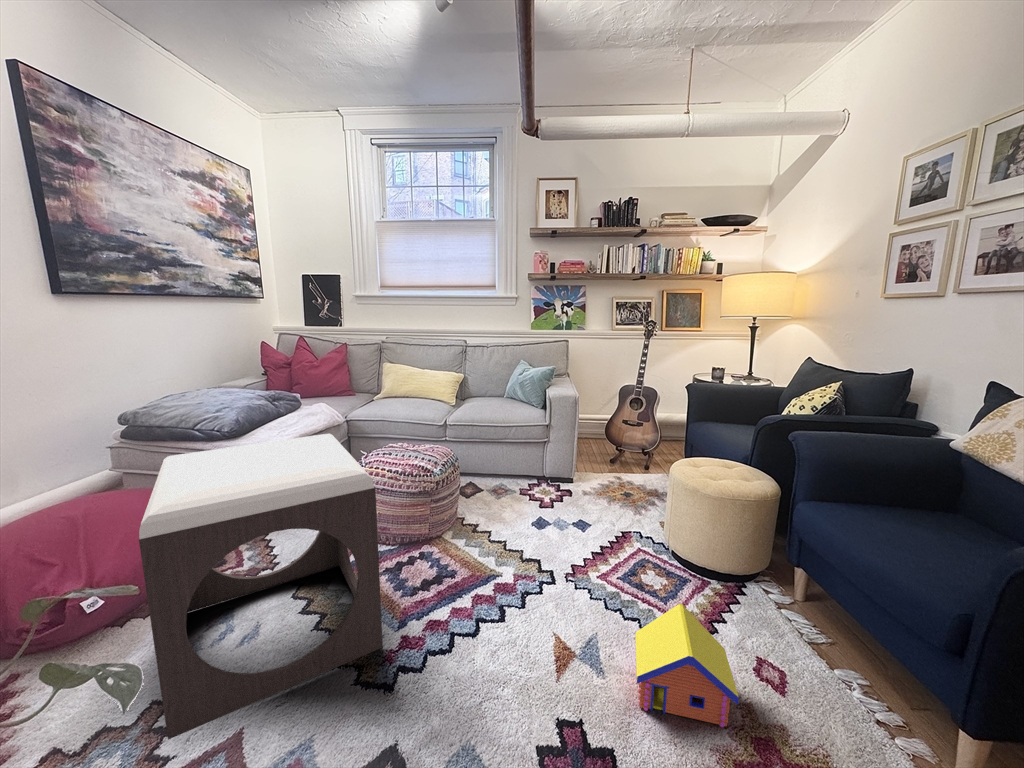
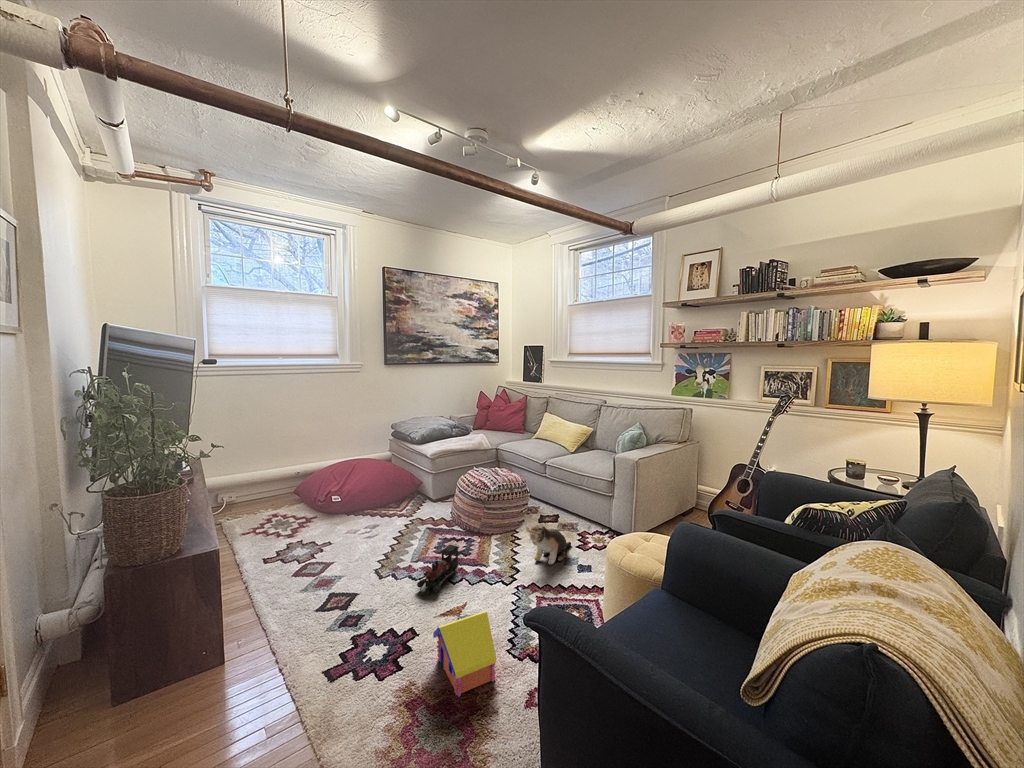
footstool: present [139,434,383,740] -> none [309,446,430,569]
plush toy: none [524,490,556,537] -> present [526,524,571,564]
toy train: none [458,559,508,654] -> present [417,545,459,597]

